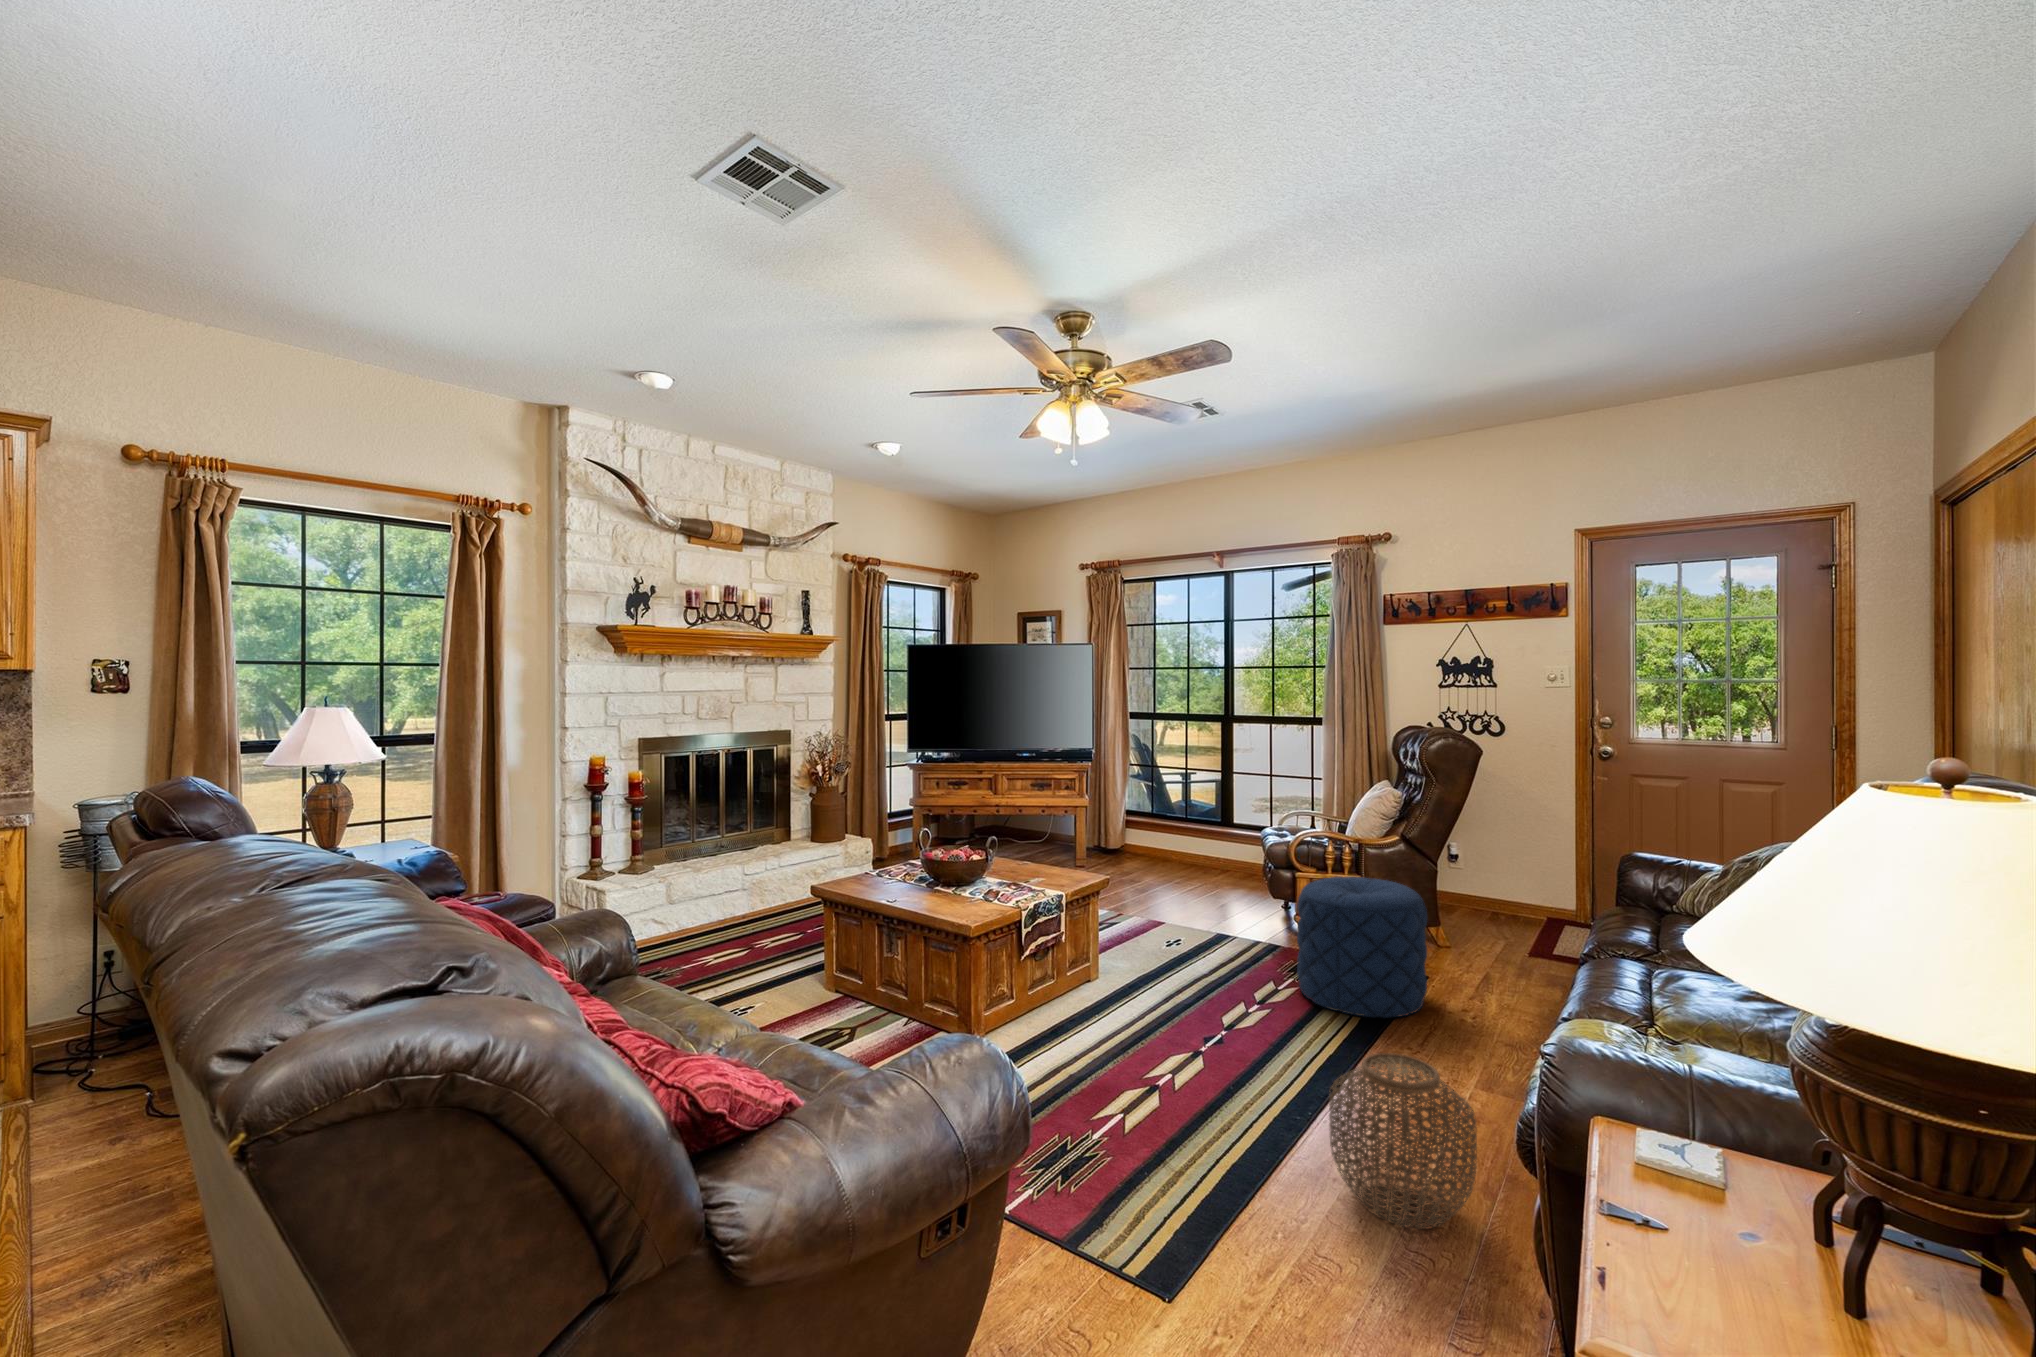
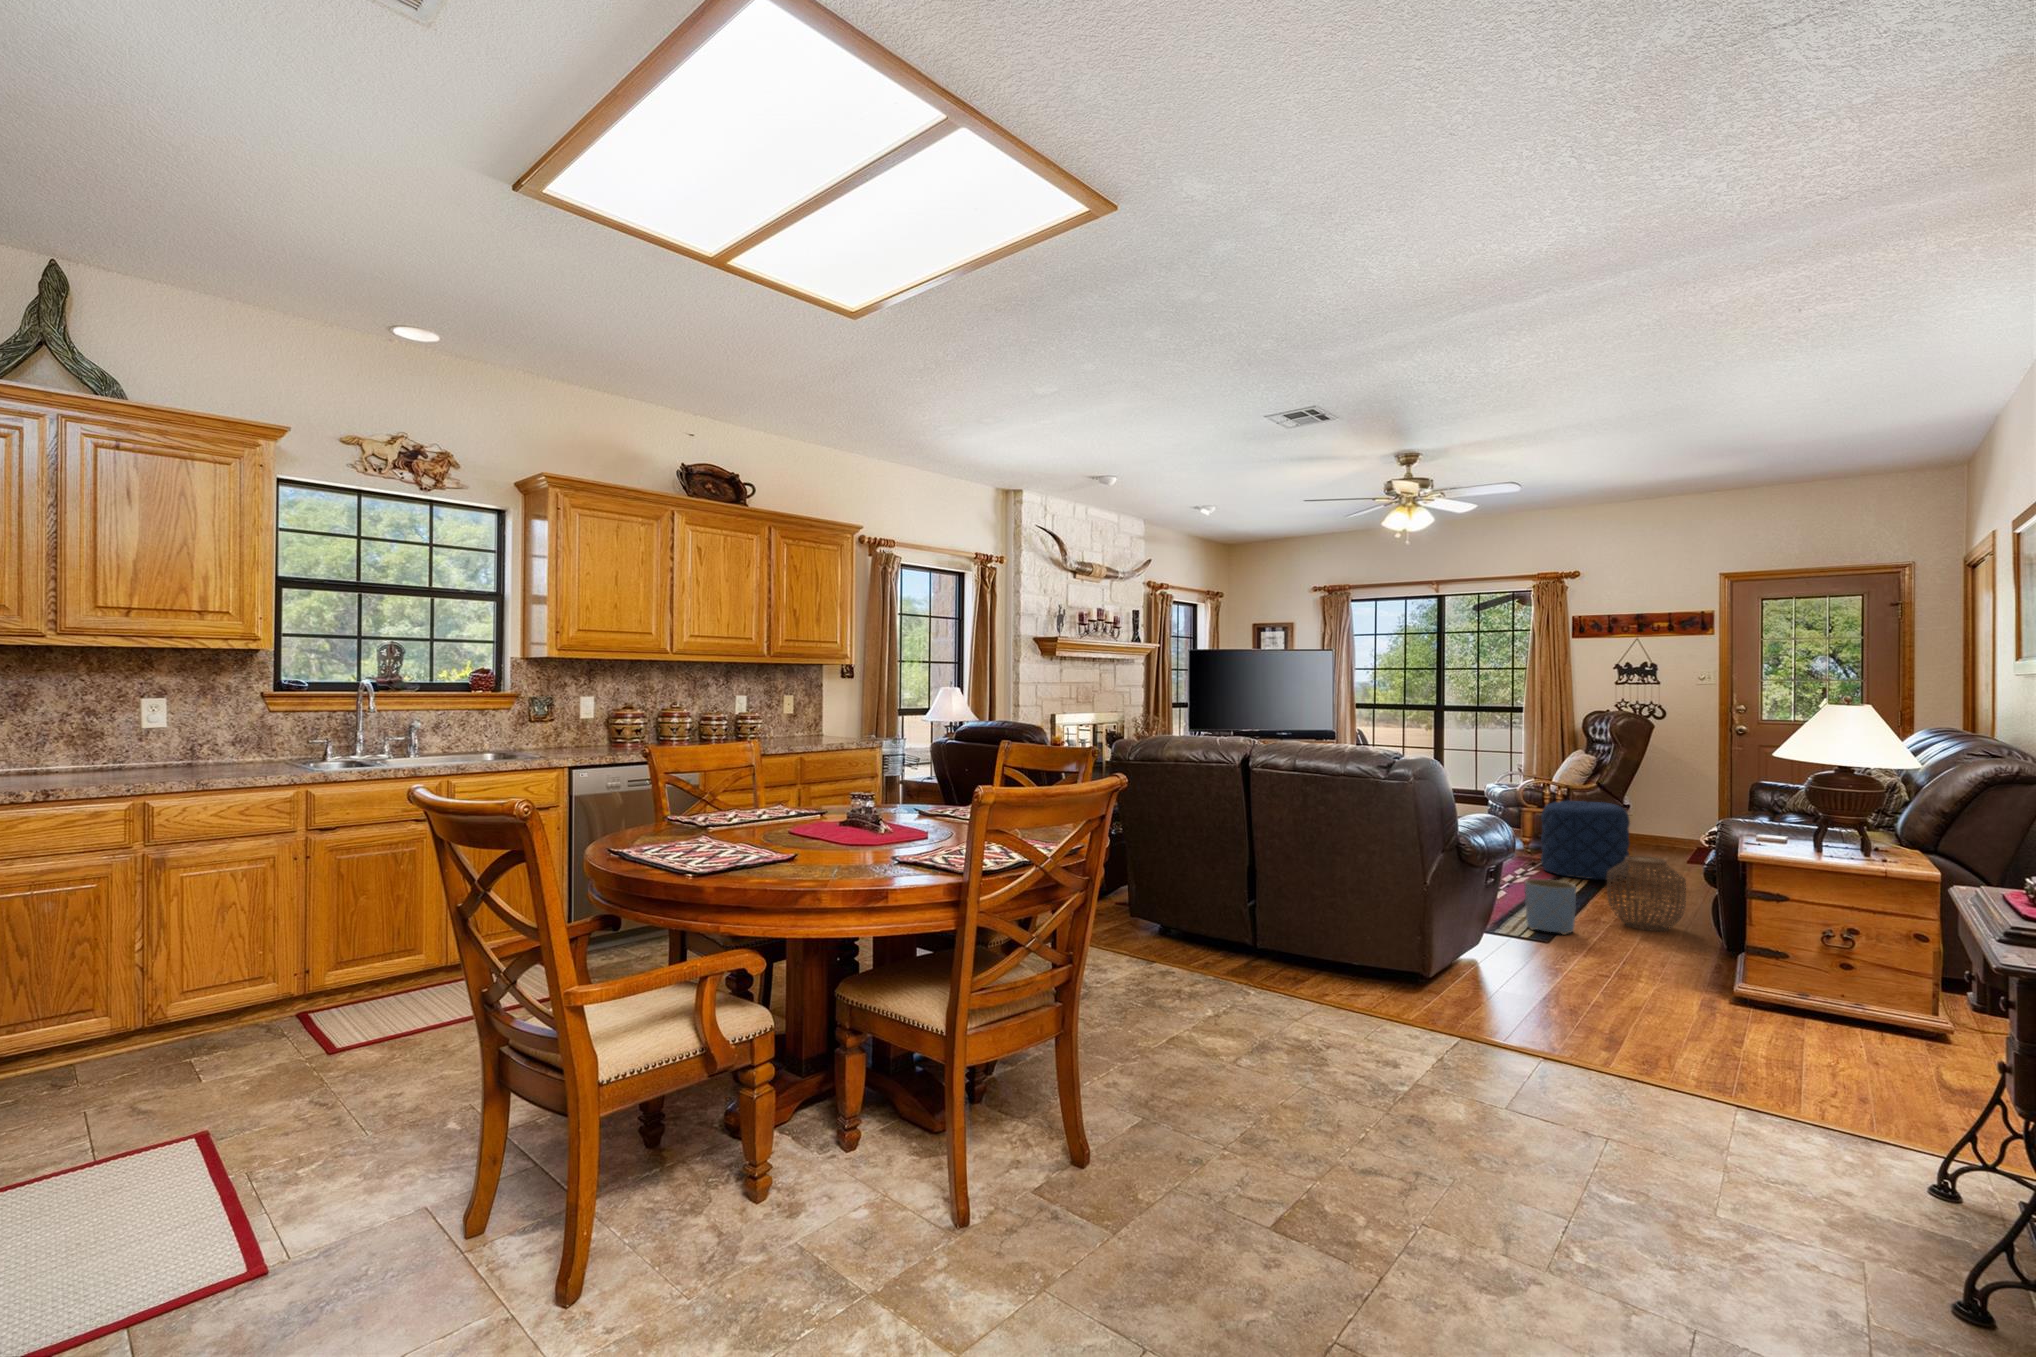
planter: none [1151,1110,1247,1259] -> present [1525,879,1576,935]

